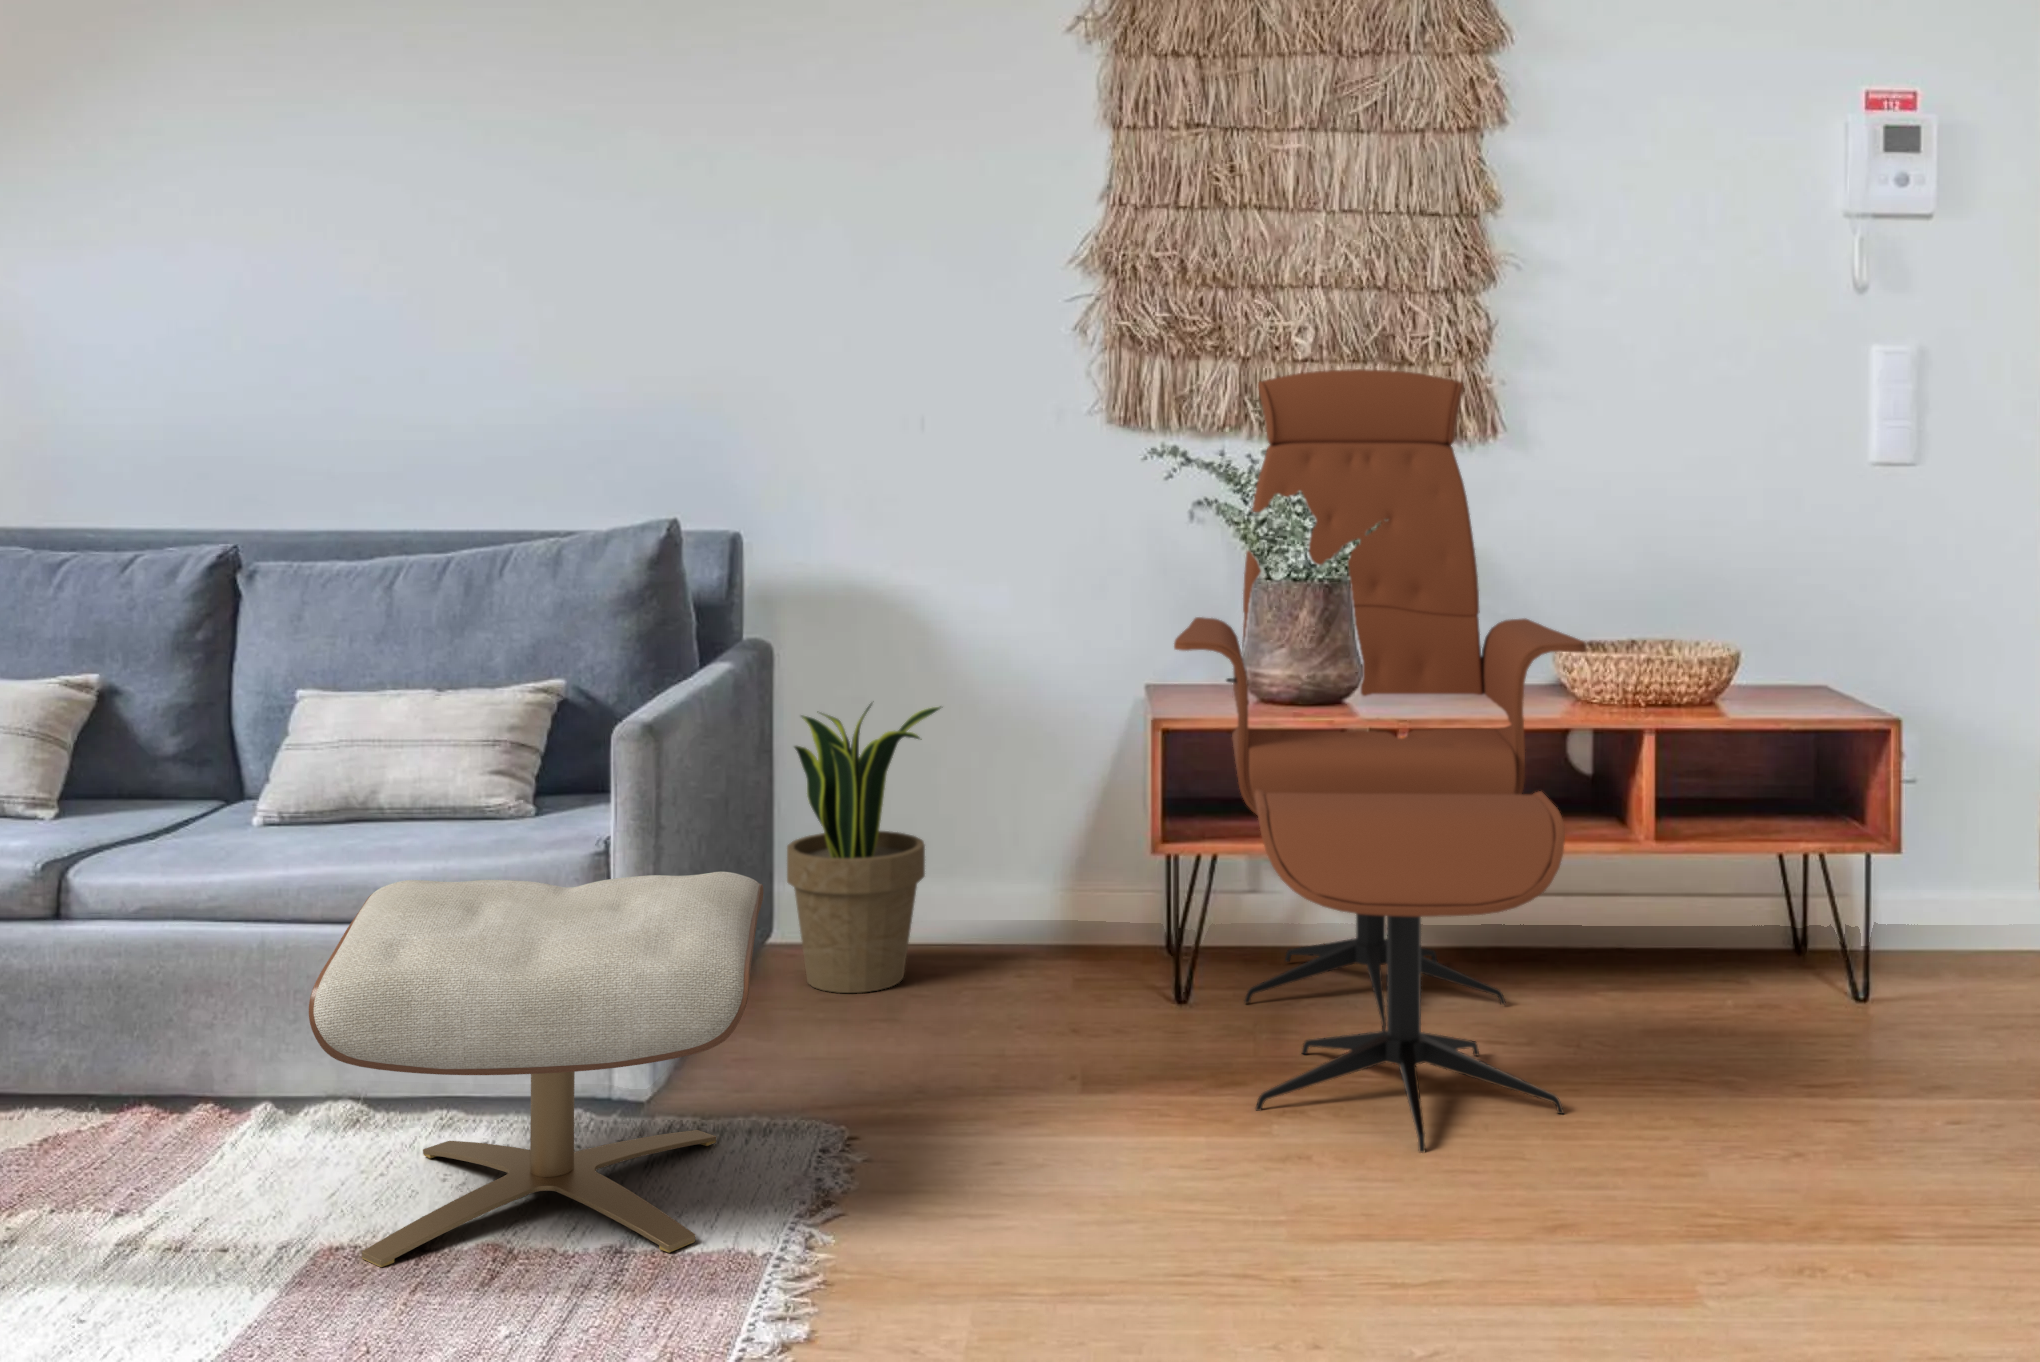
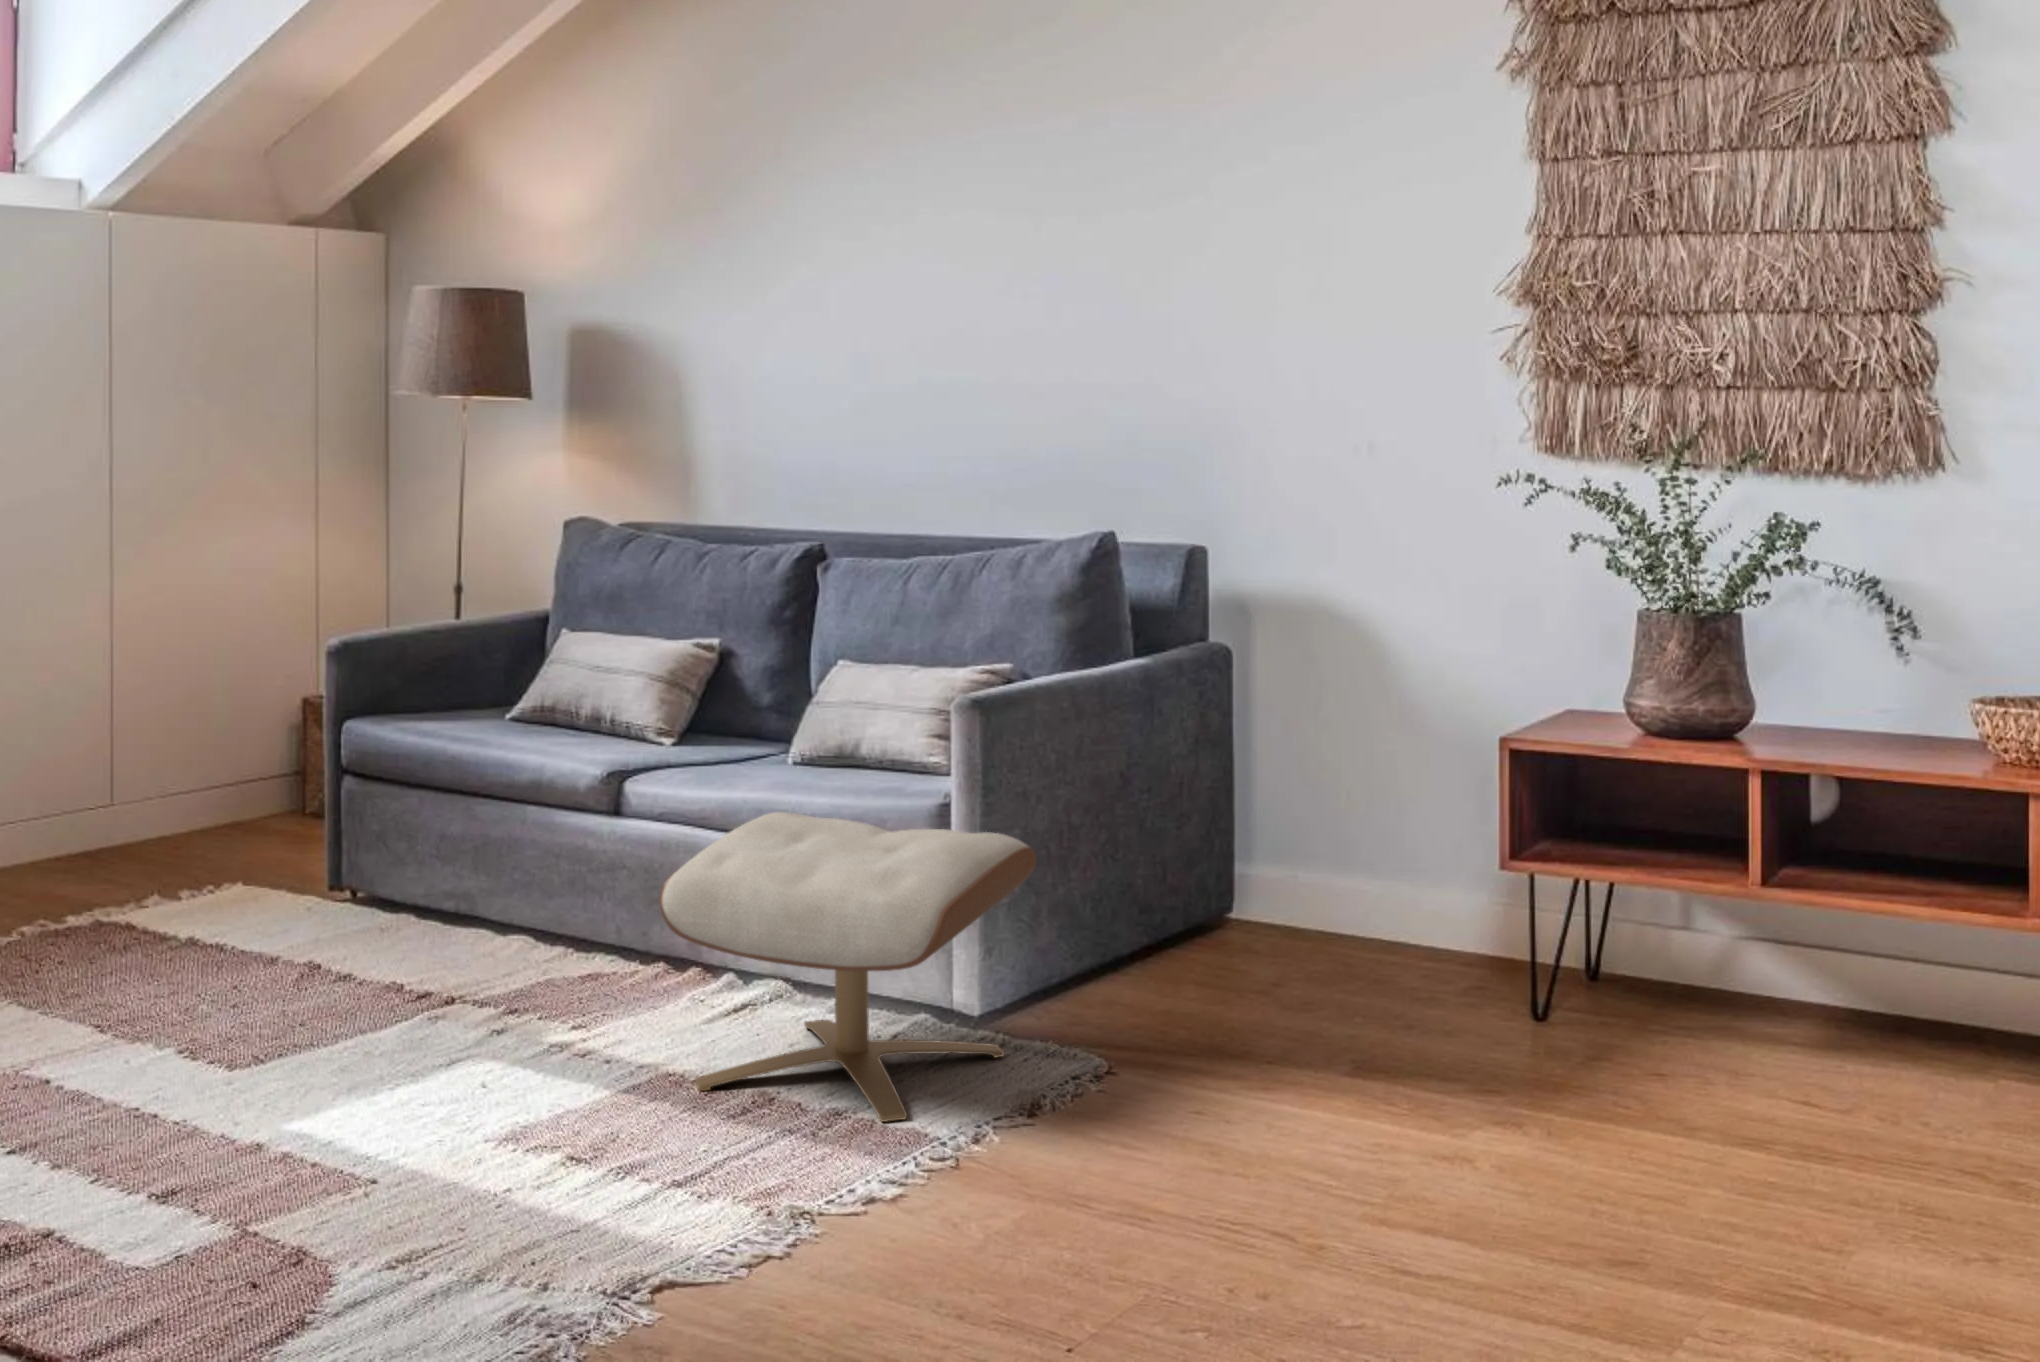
lounge chair: present [1174,369,1586,1153] -> none [1456,399,1949,1183]
potted plant: present [787,703,941,993] -> none [1207,705,1342,968]

